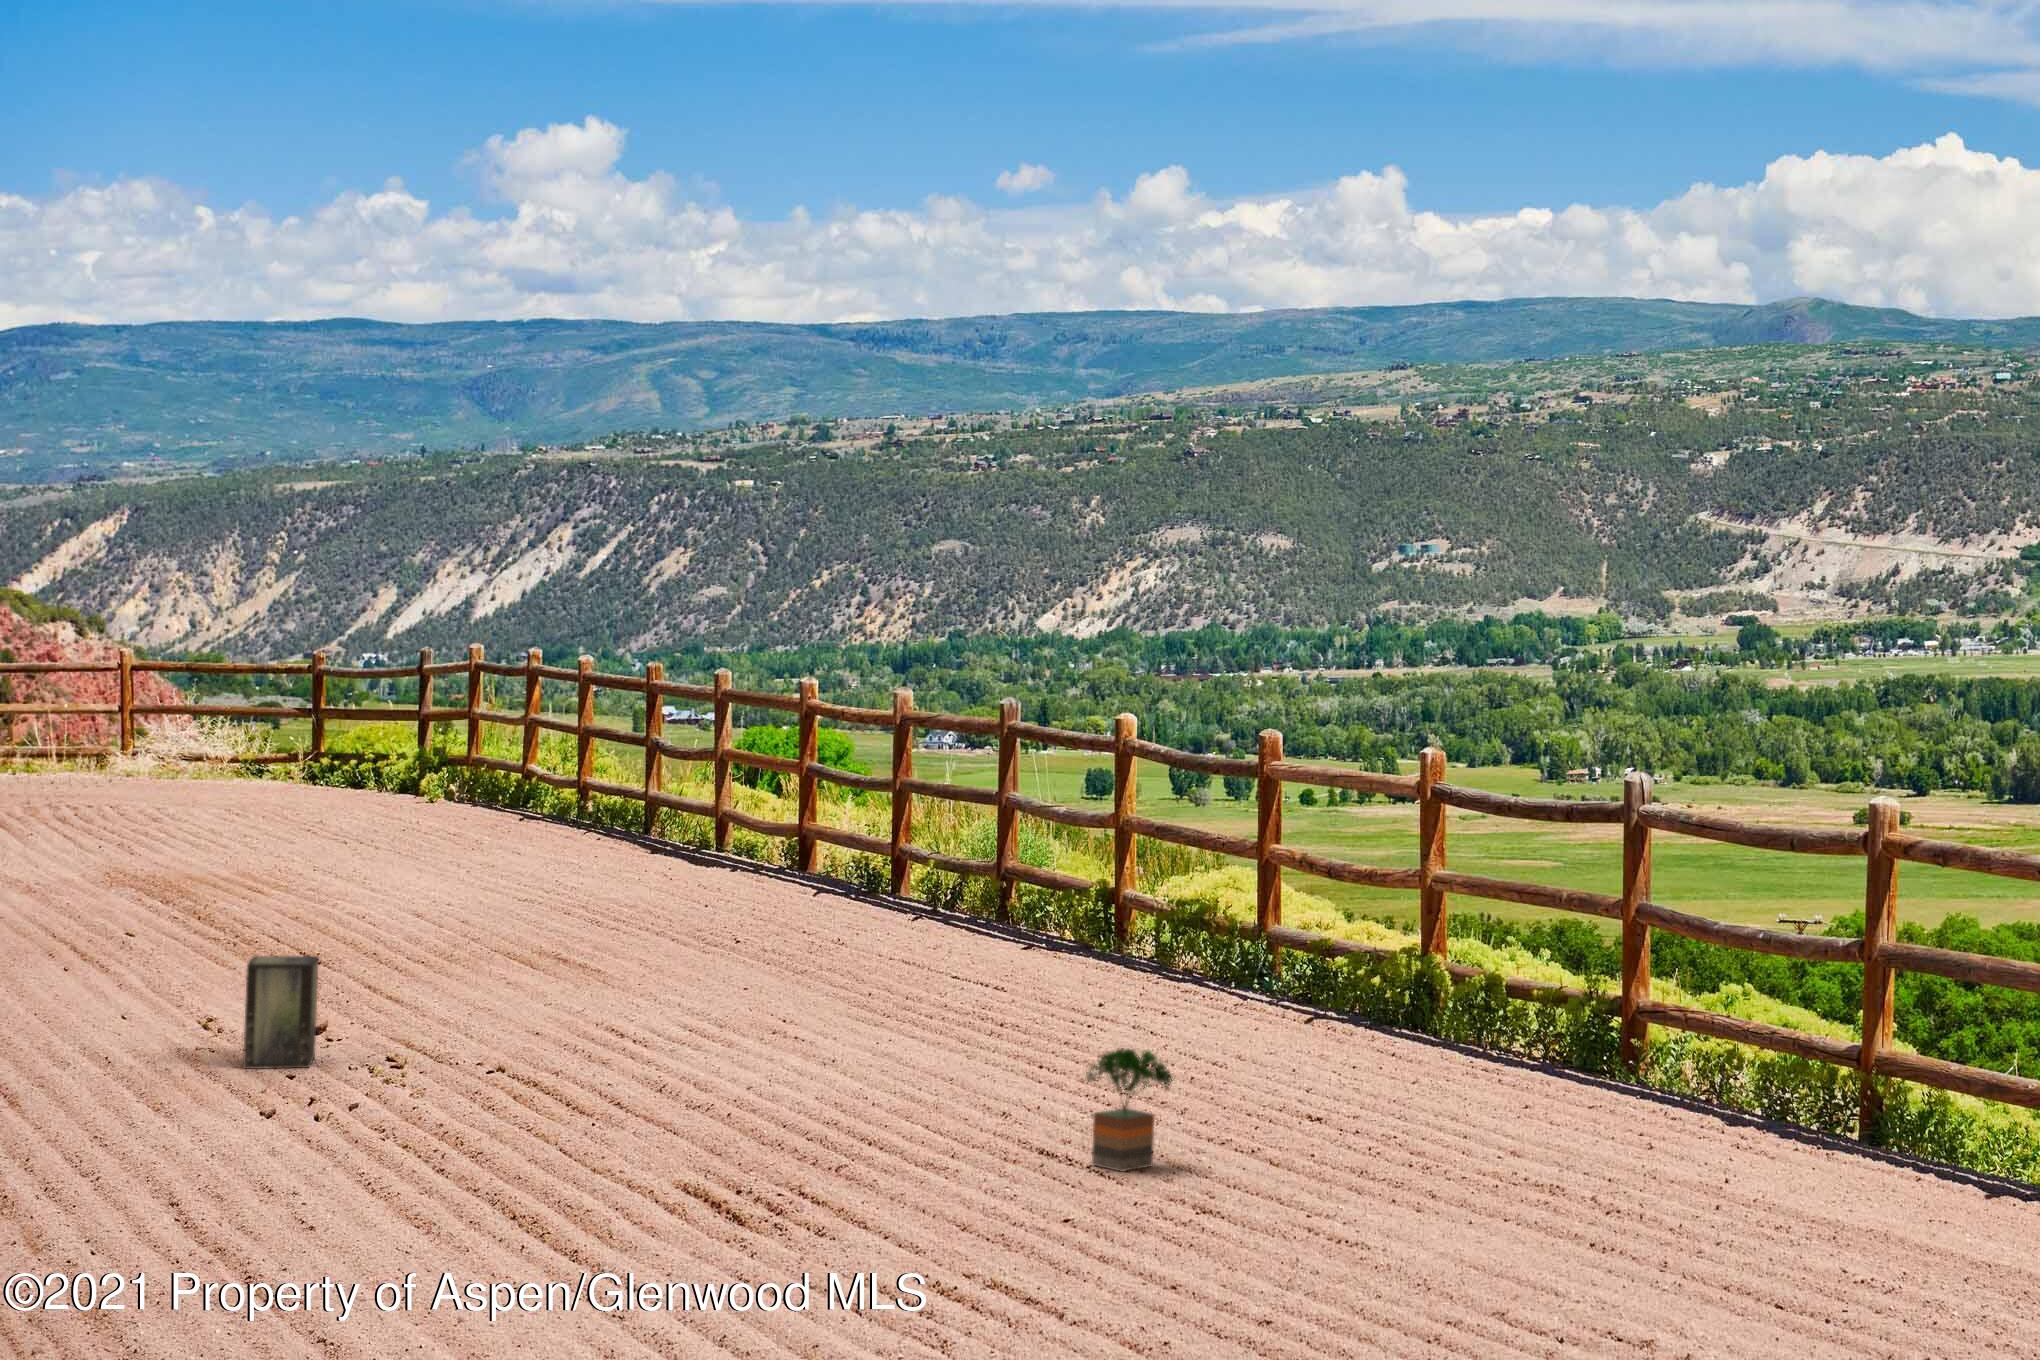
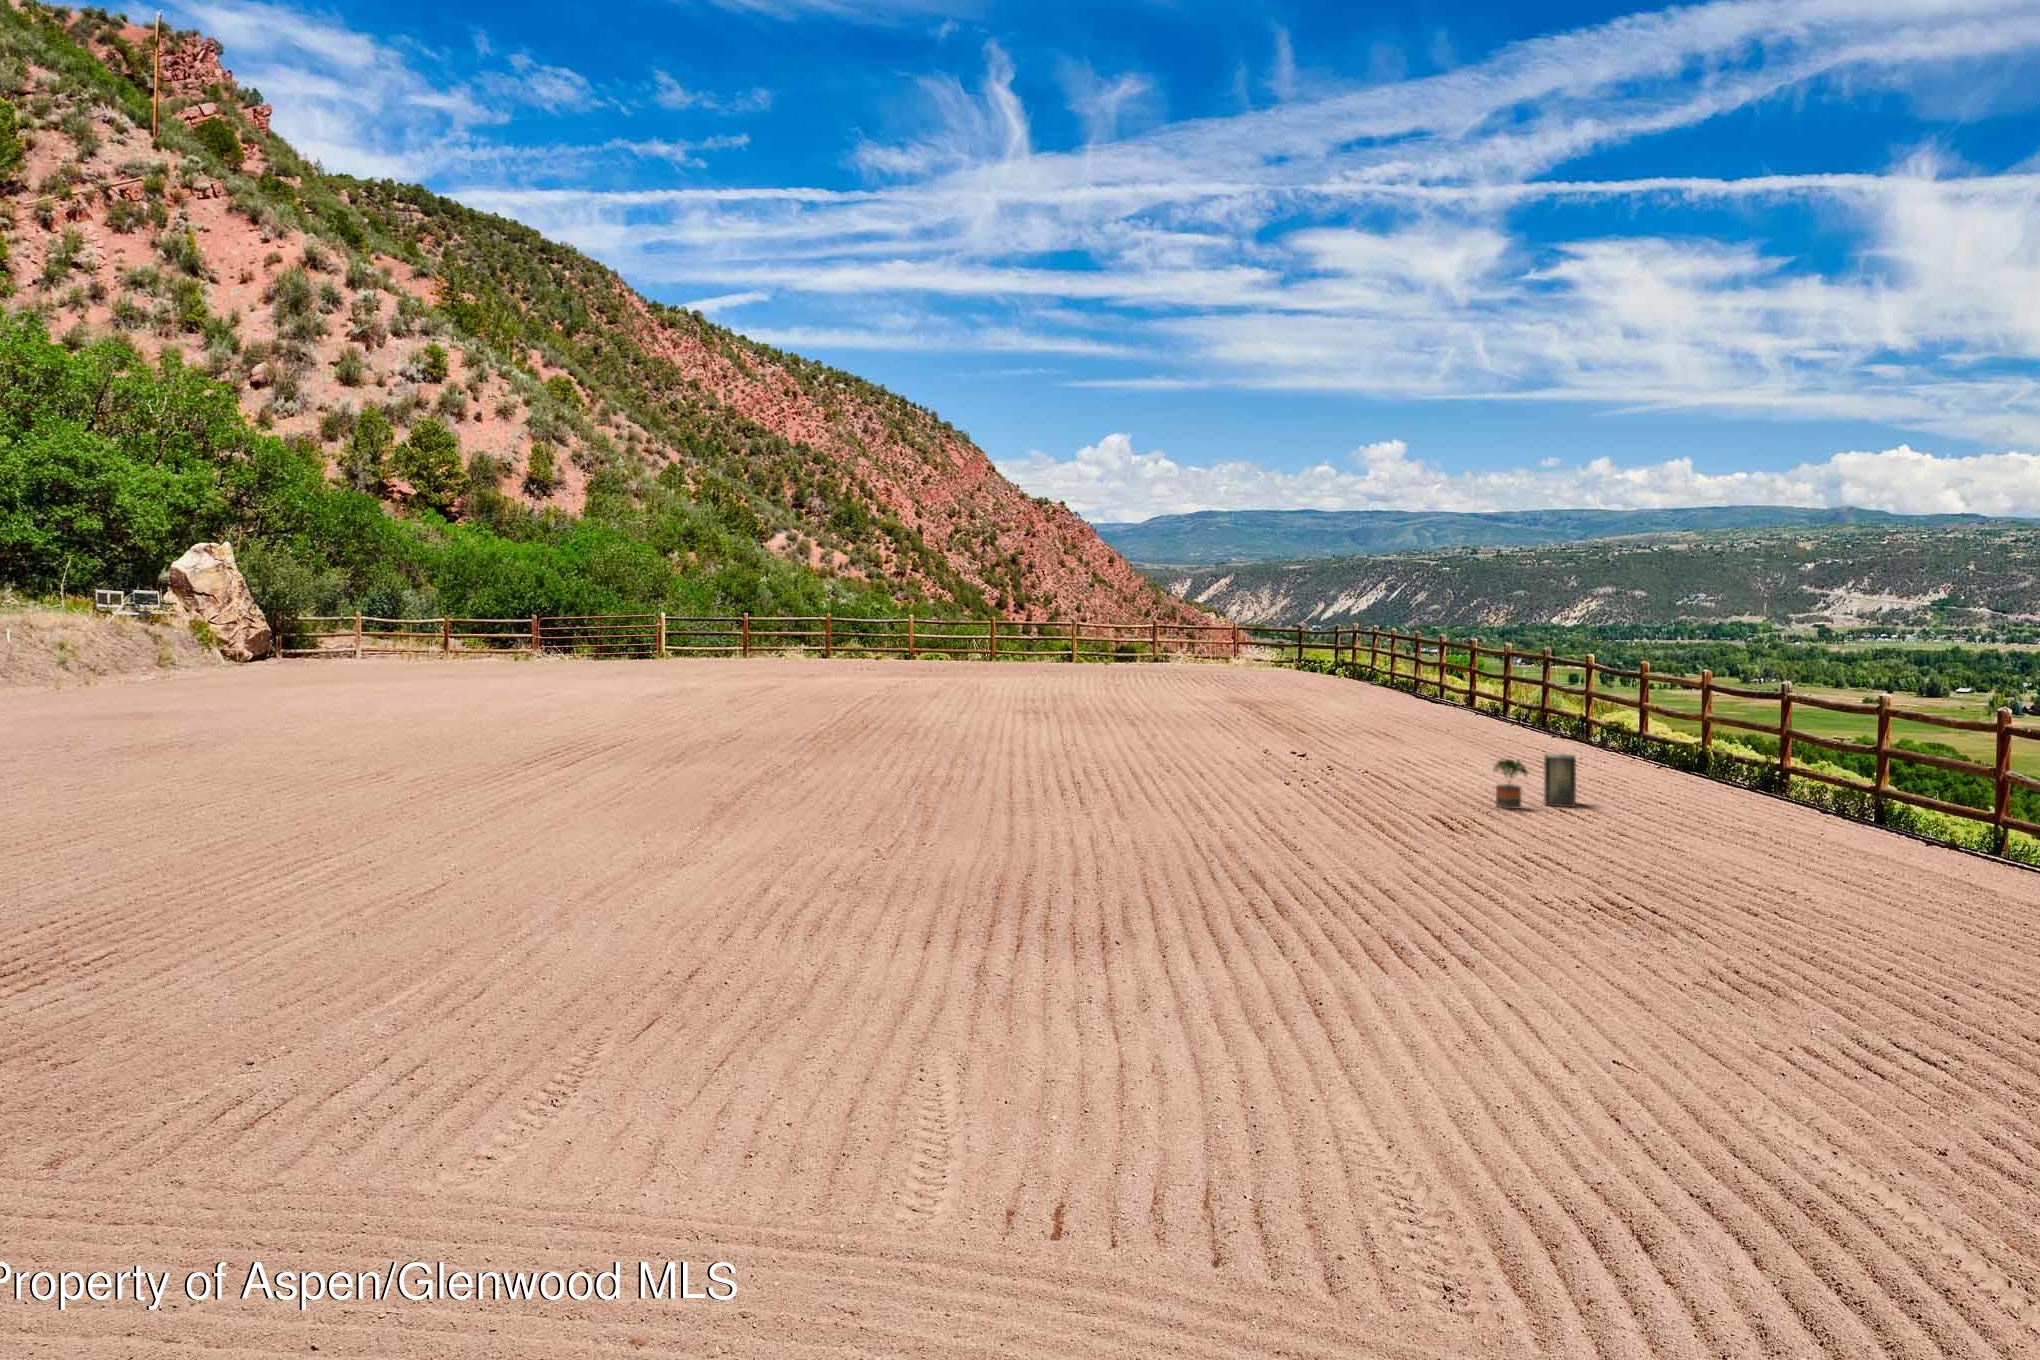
storage box: present [243,956,319,1069] -> present [1544,754,1576,807]

